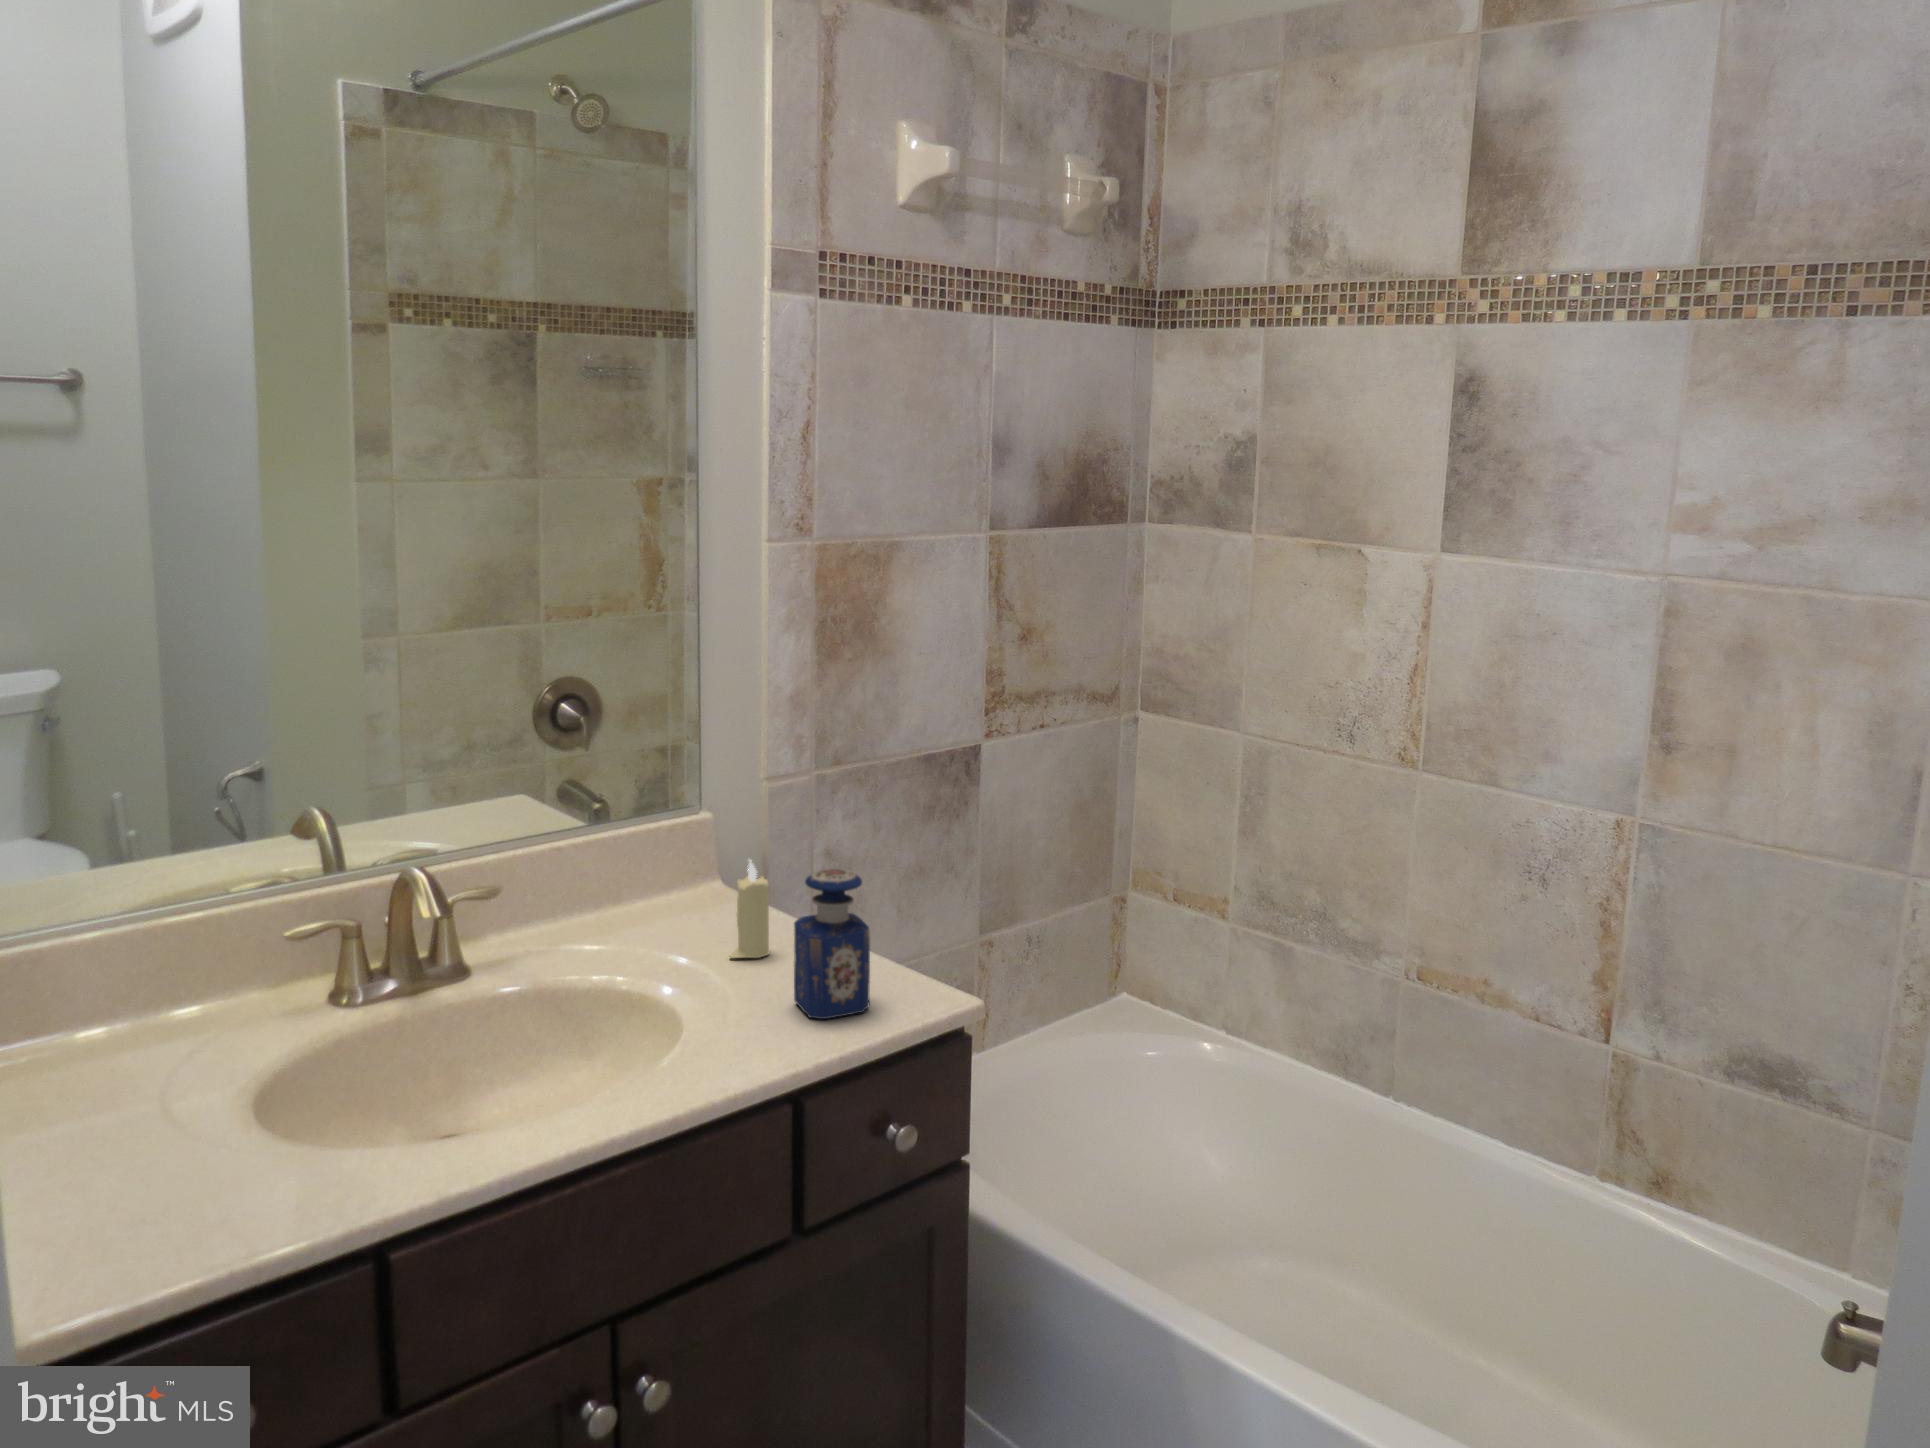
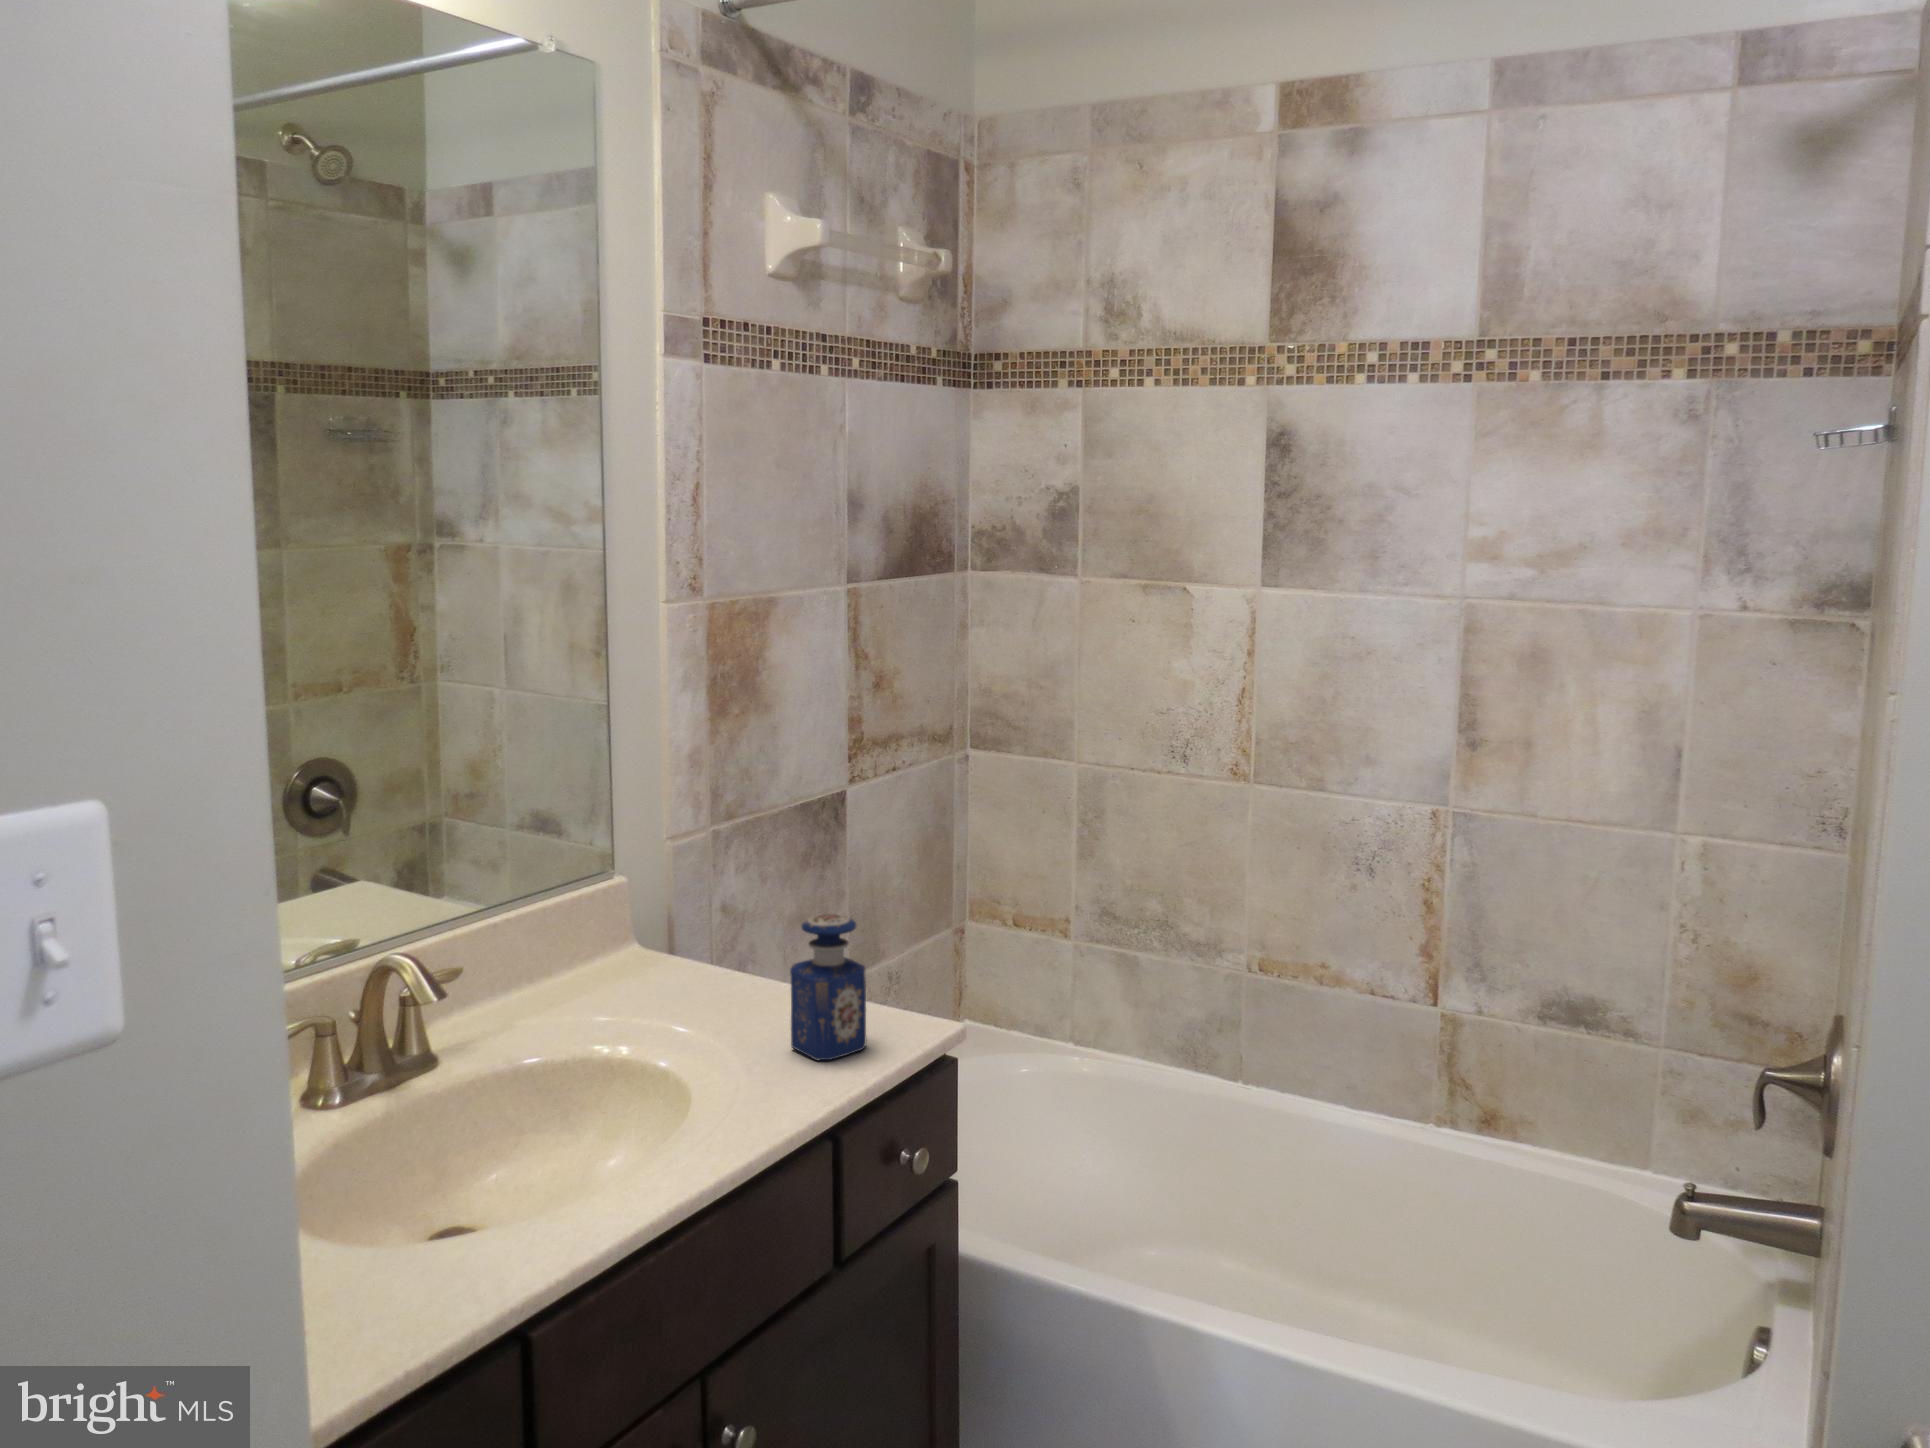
candle: present [730,860,769,958] -> none [694,915,732,1016]

